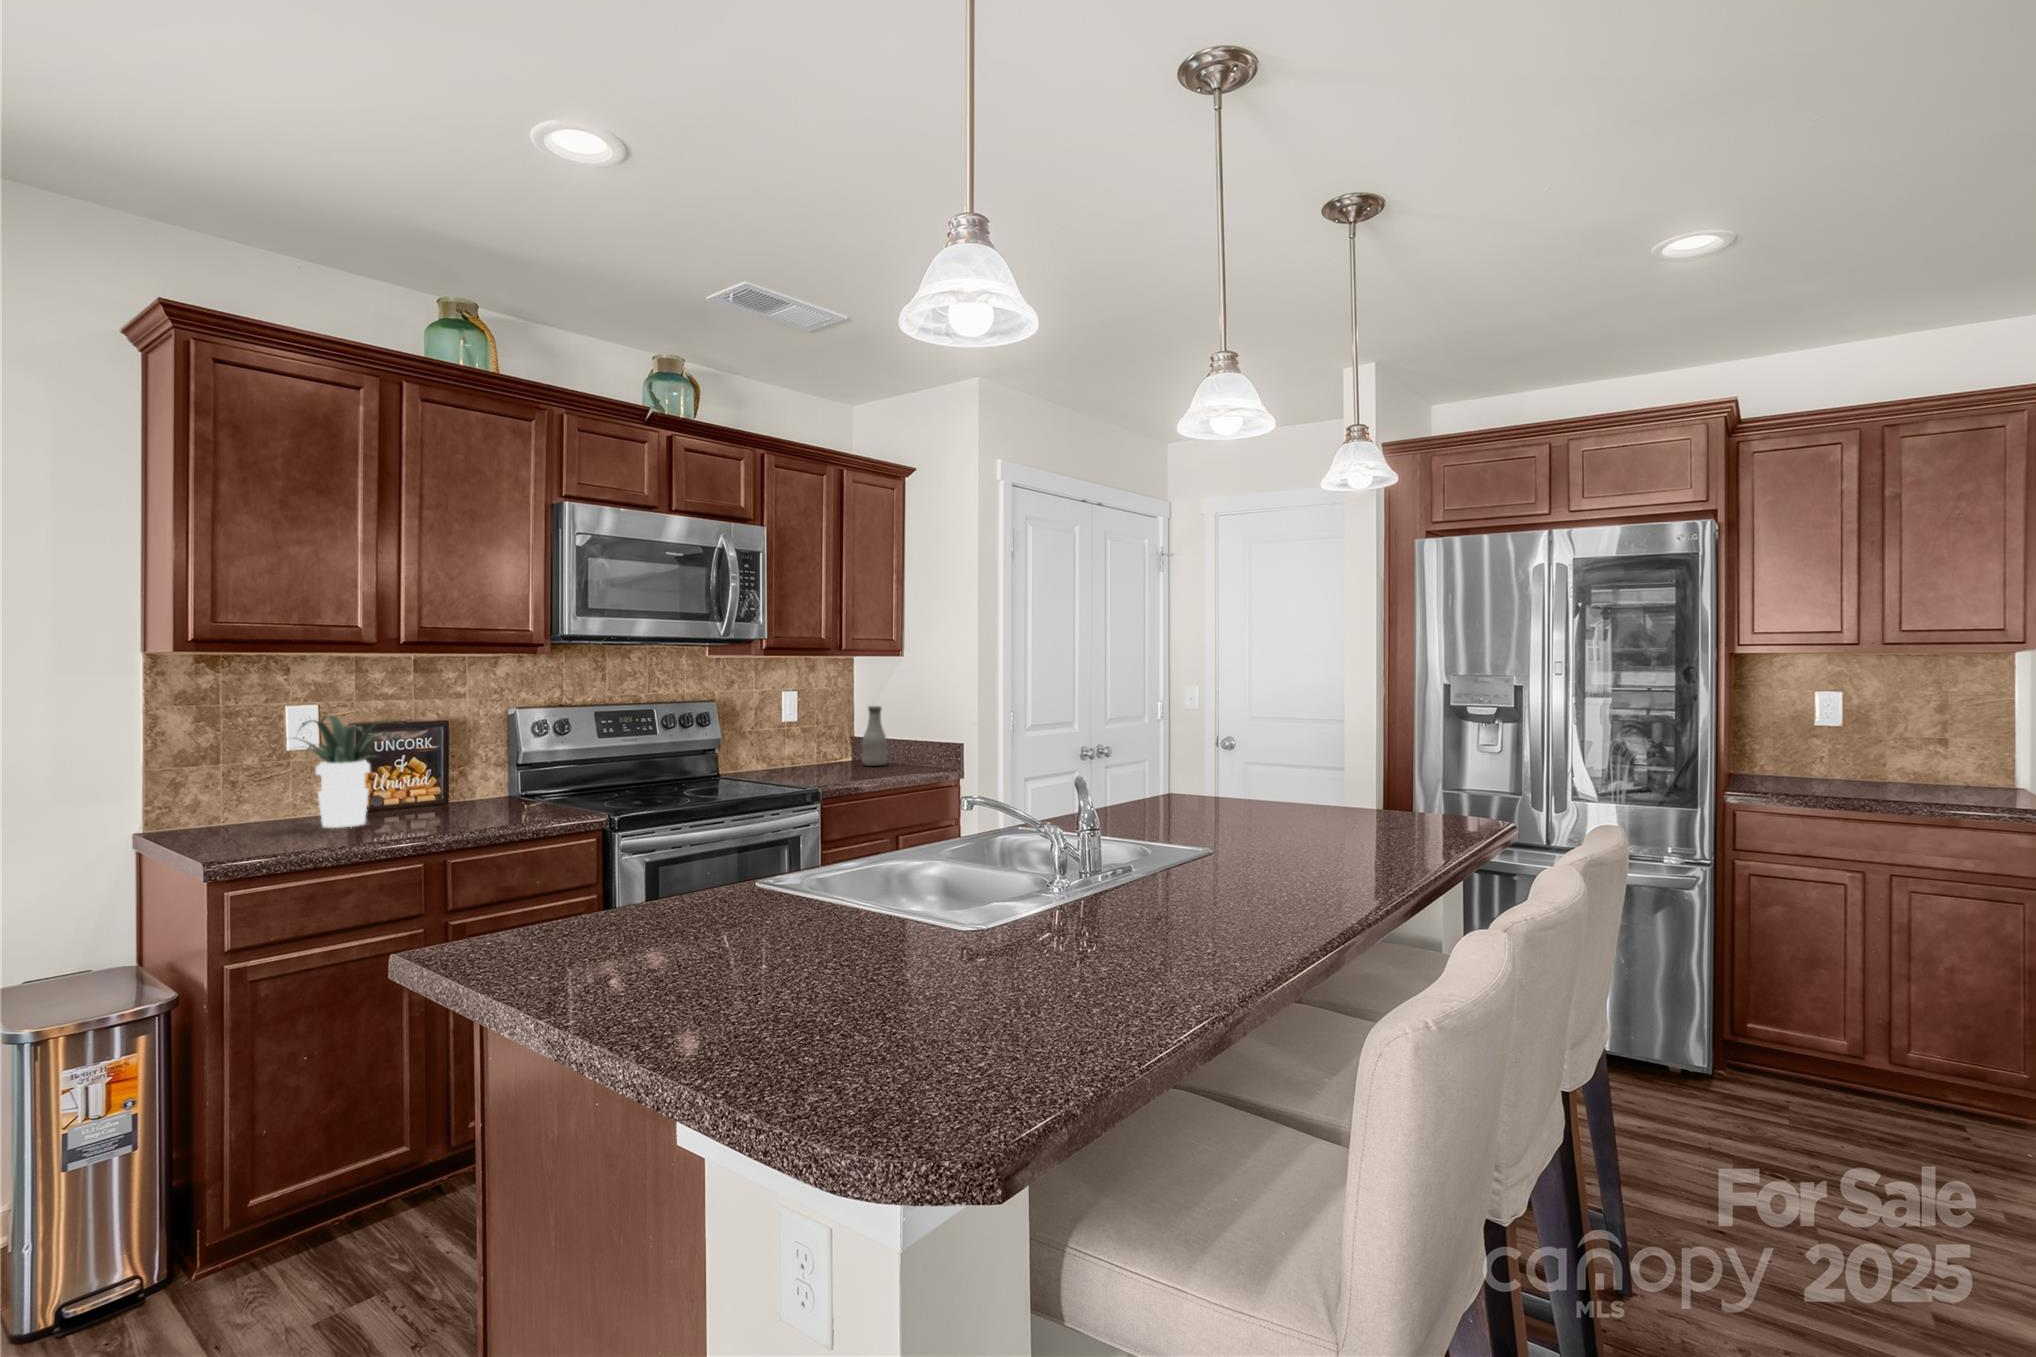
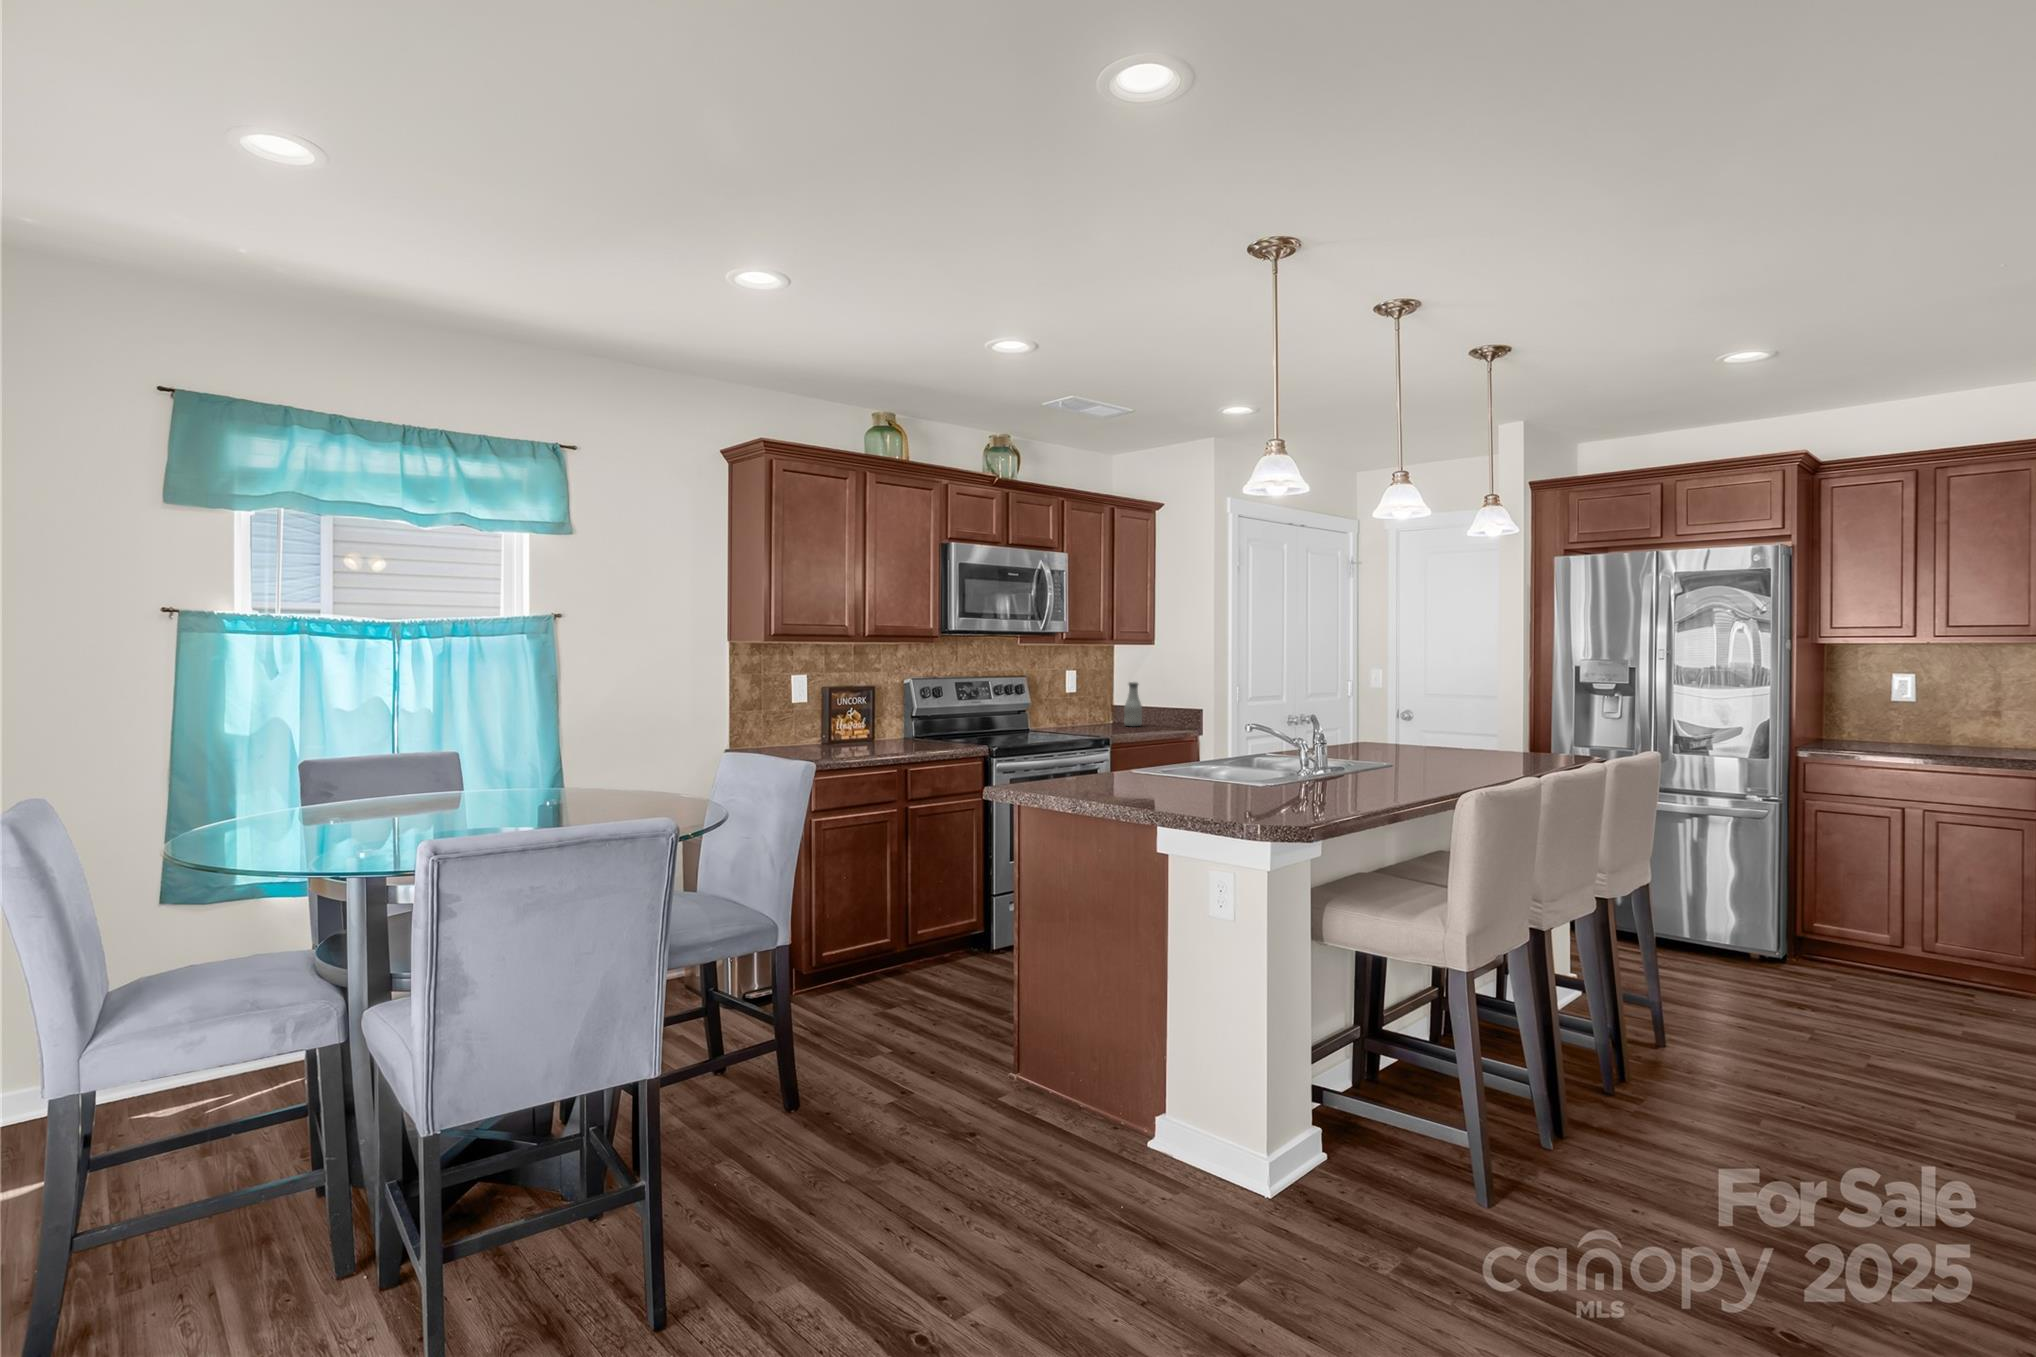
potted plant: present [294,715,408,828] -> none [795,681,877,750]

